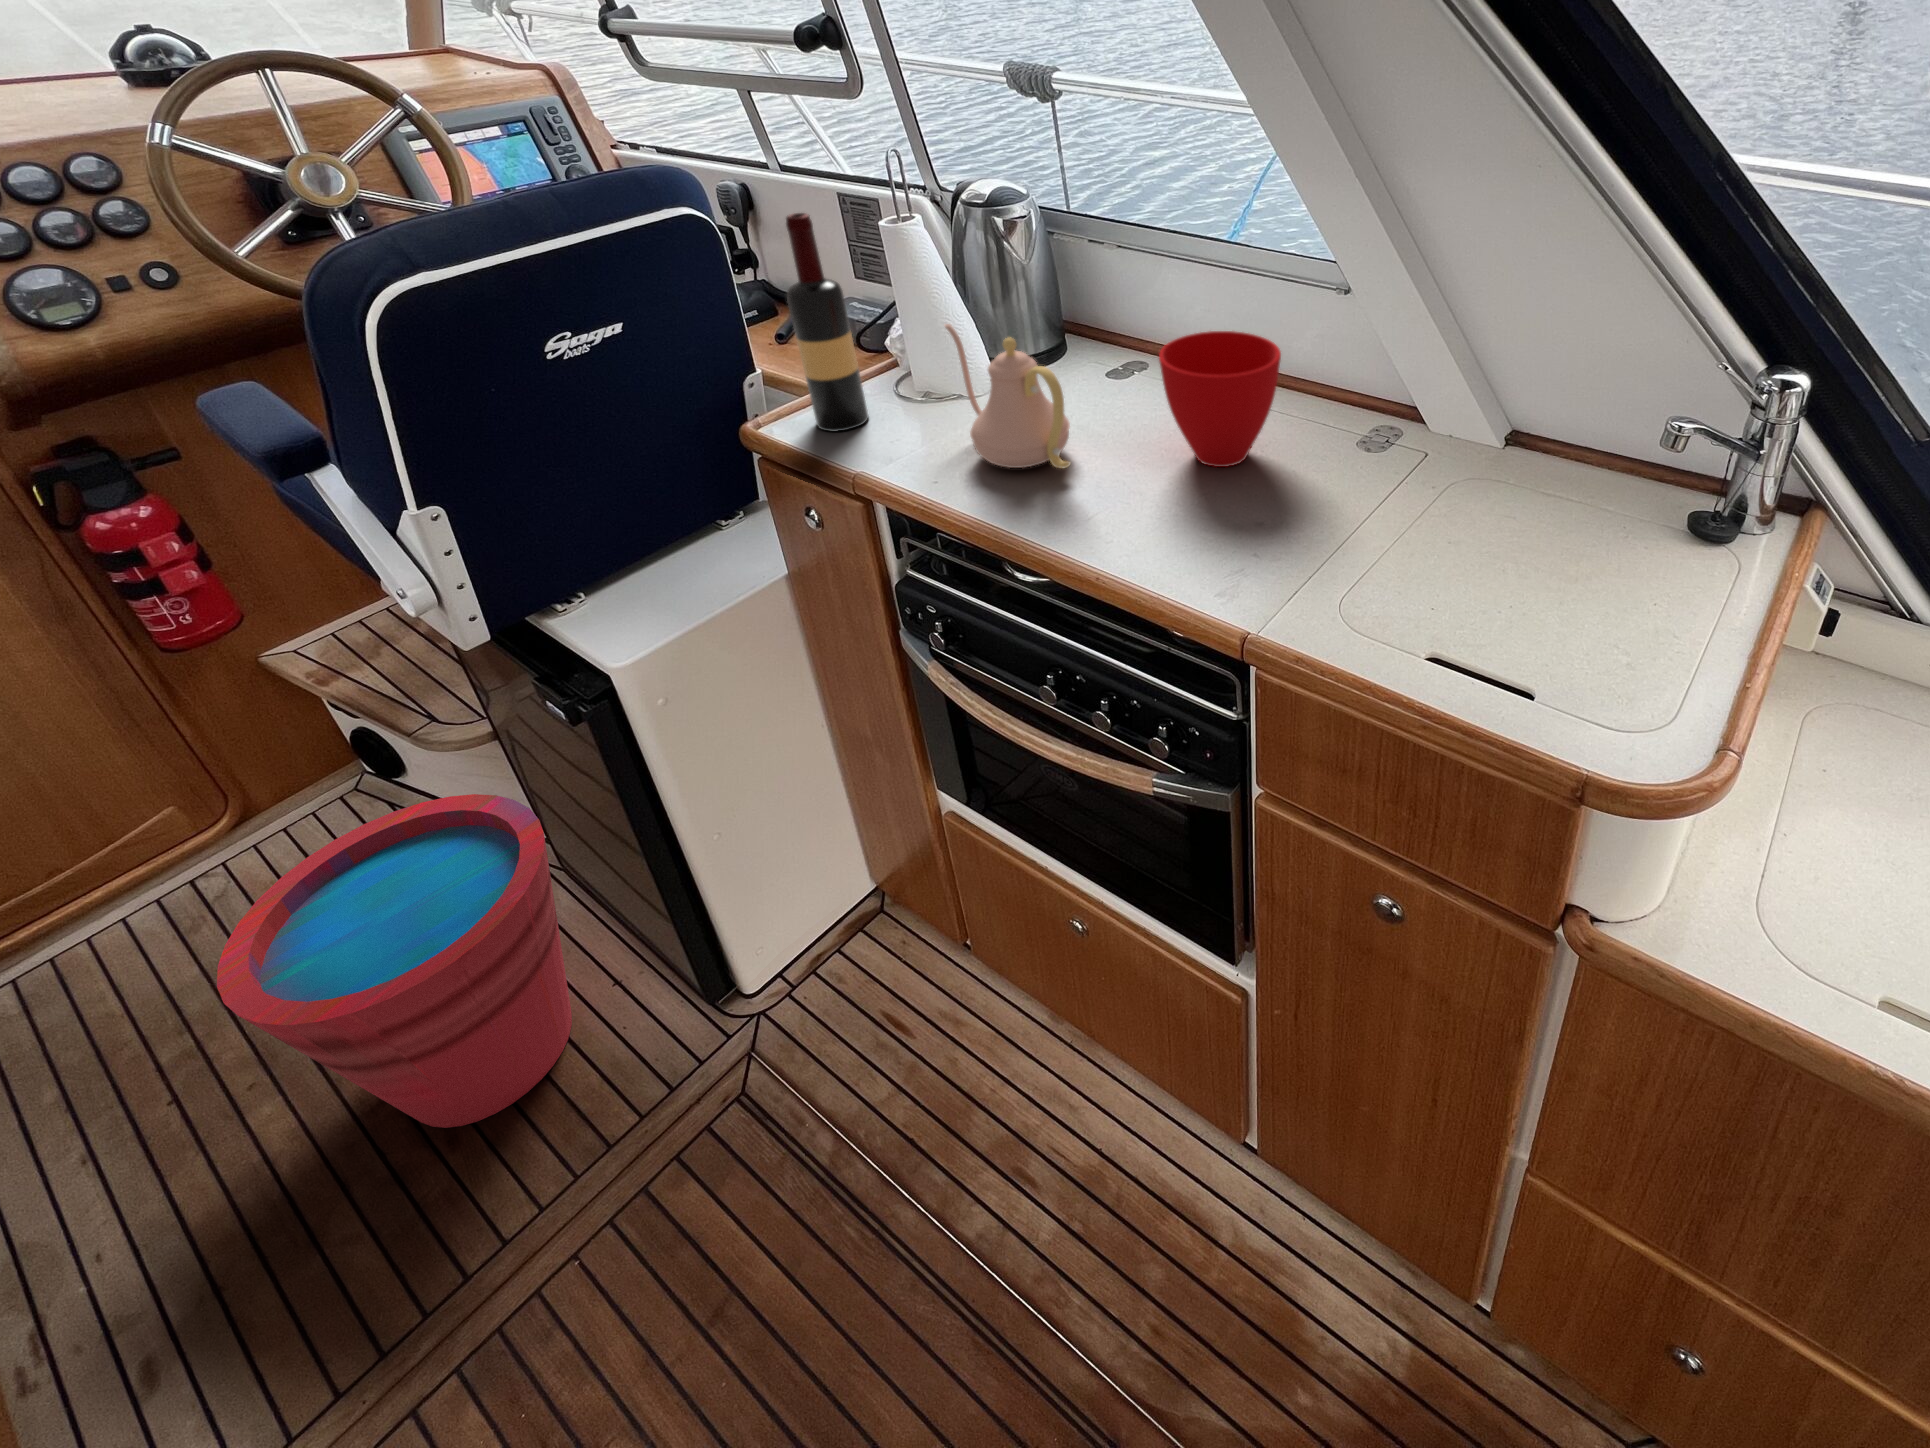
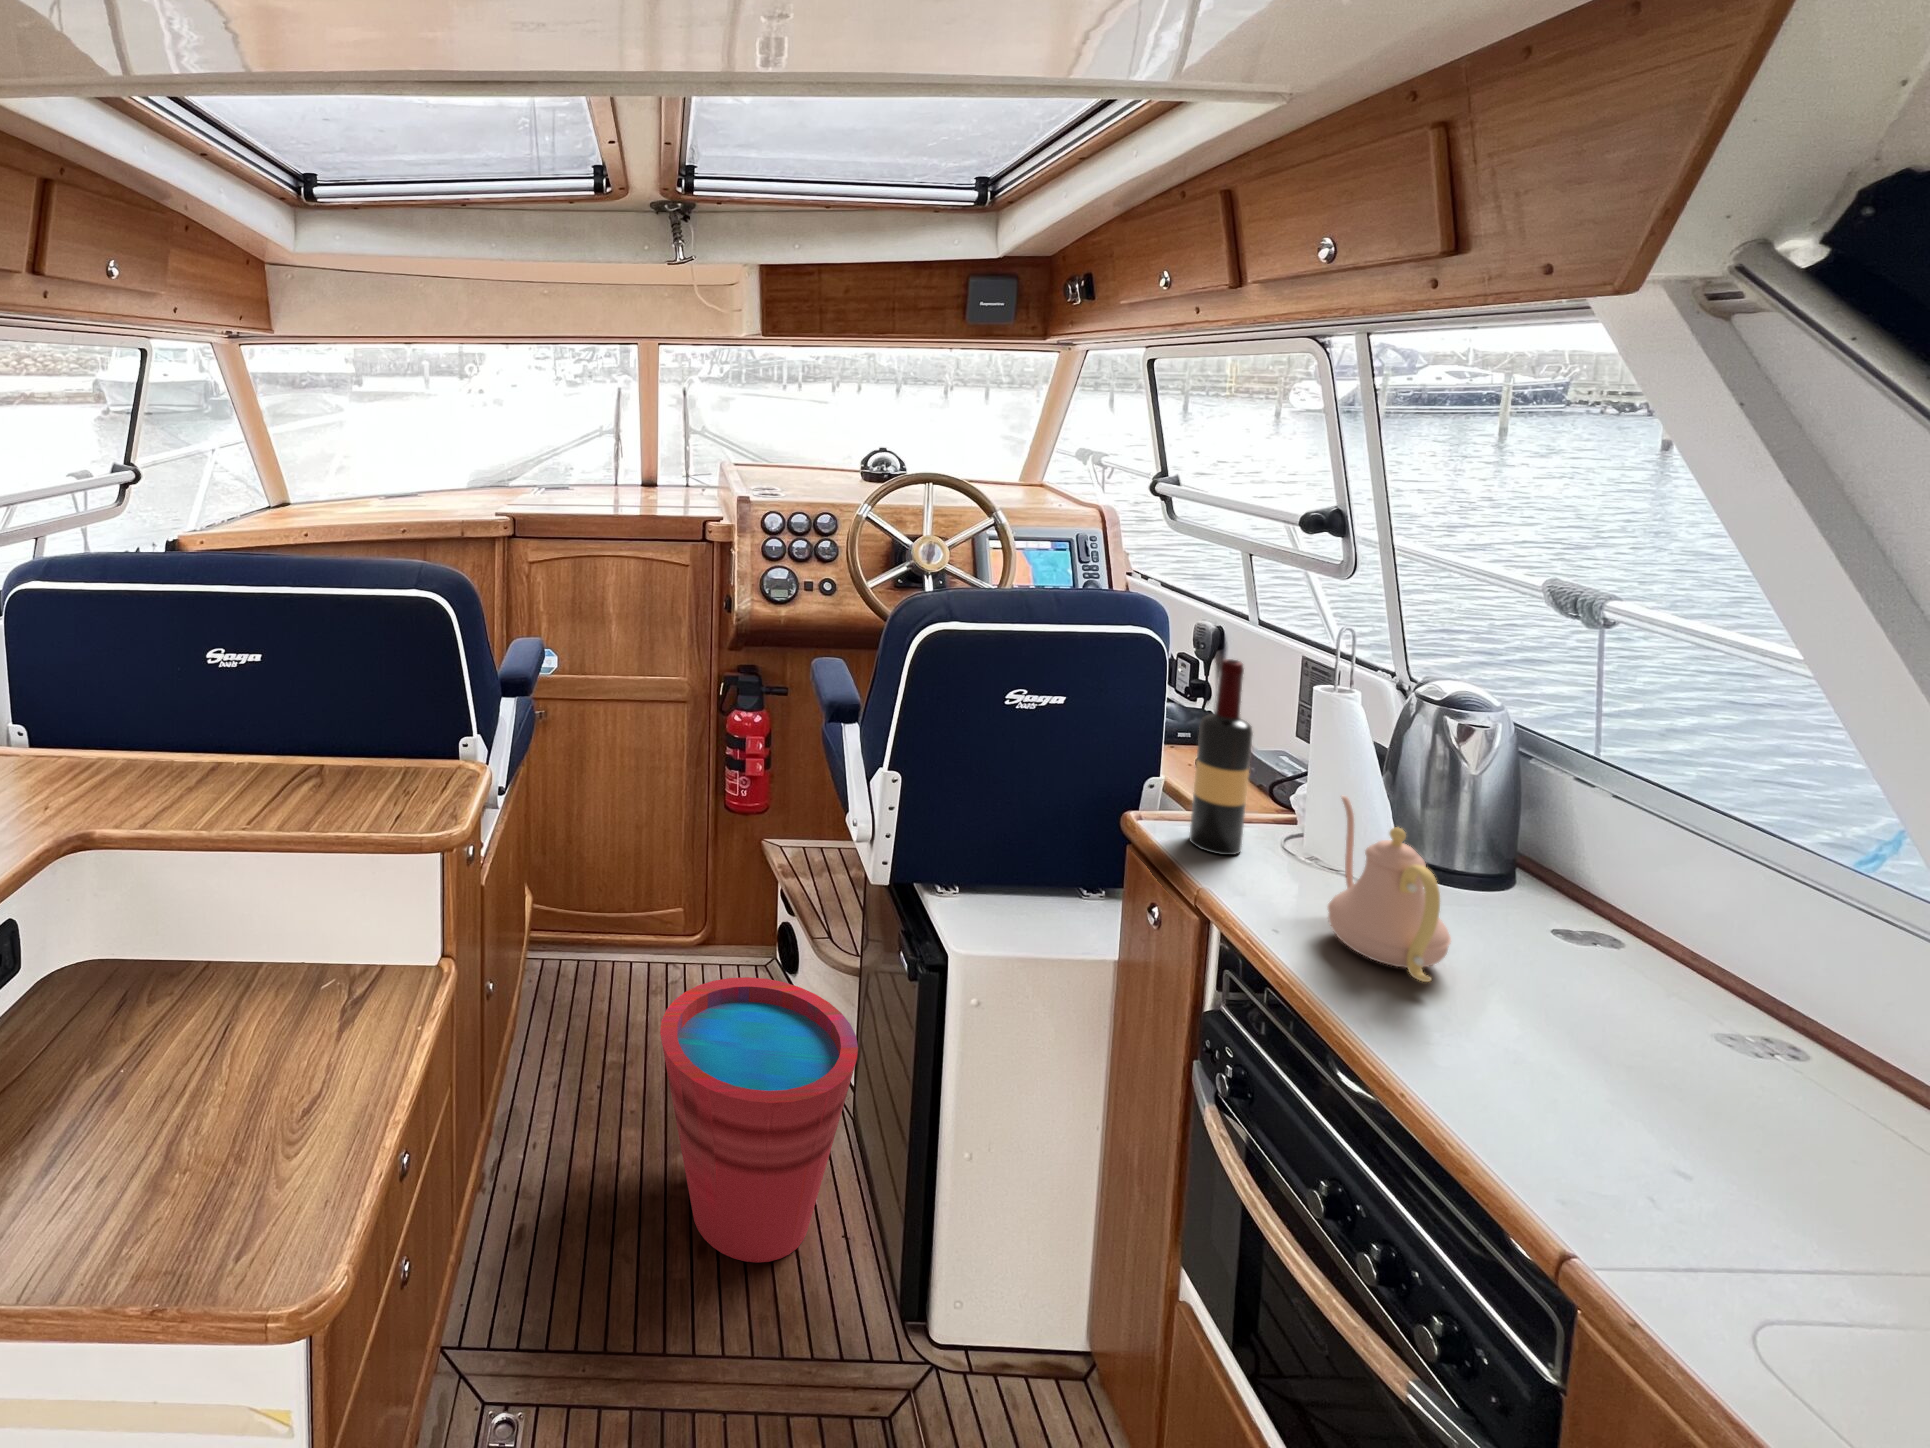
cup: present [1159,331,1281,467] -> none [1584,909,1788,1095]

